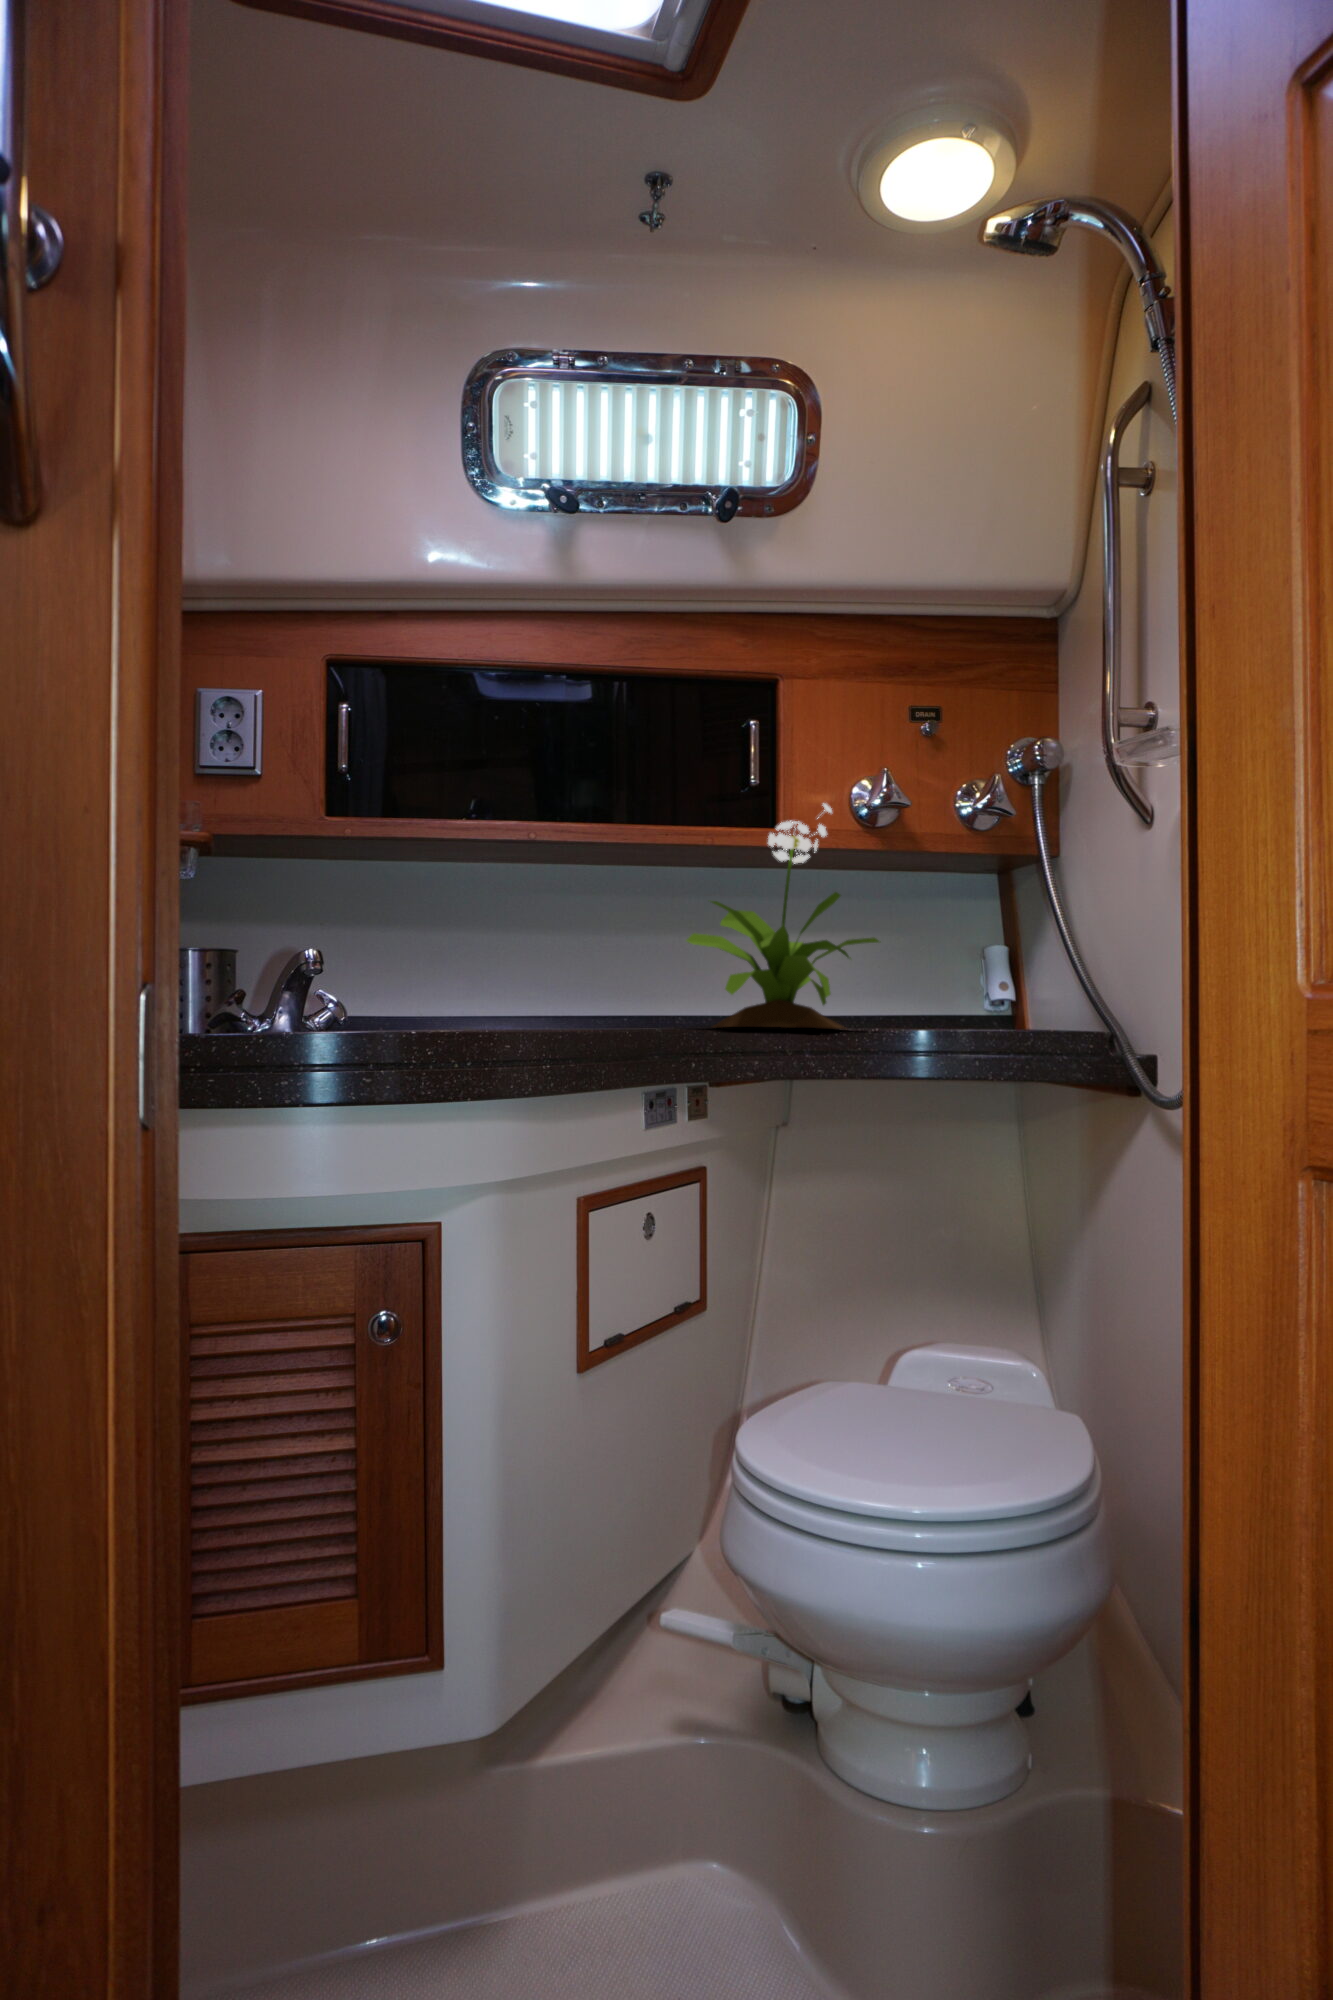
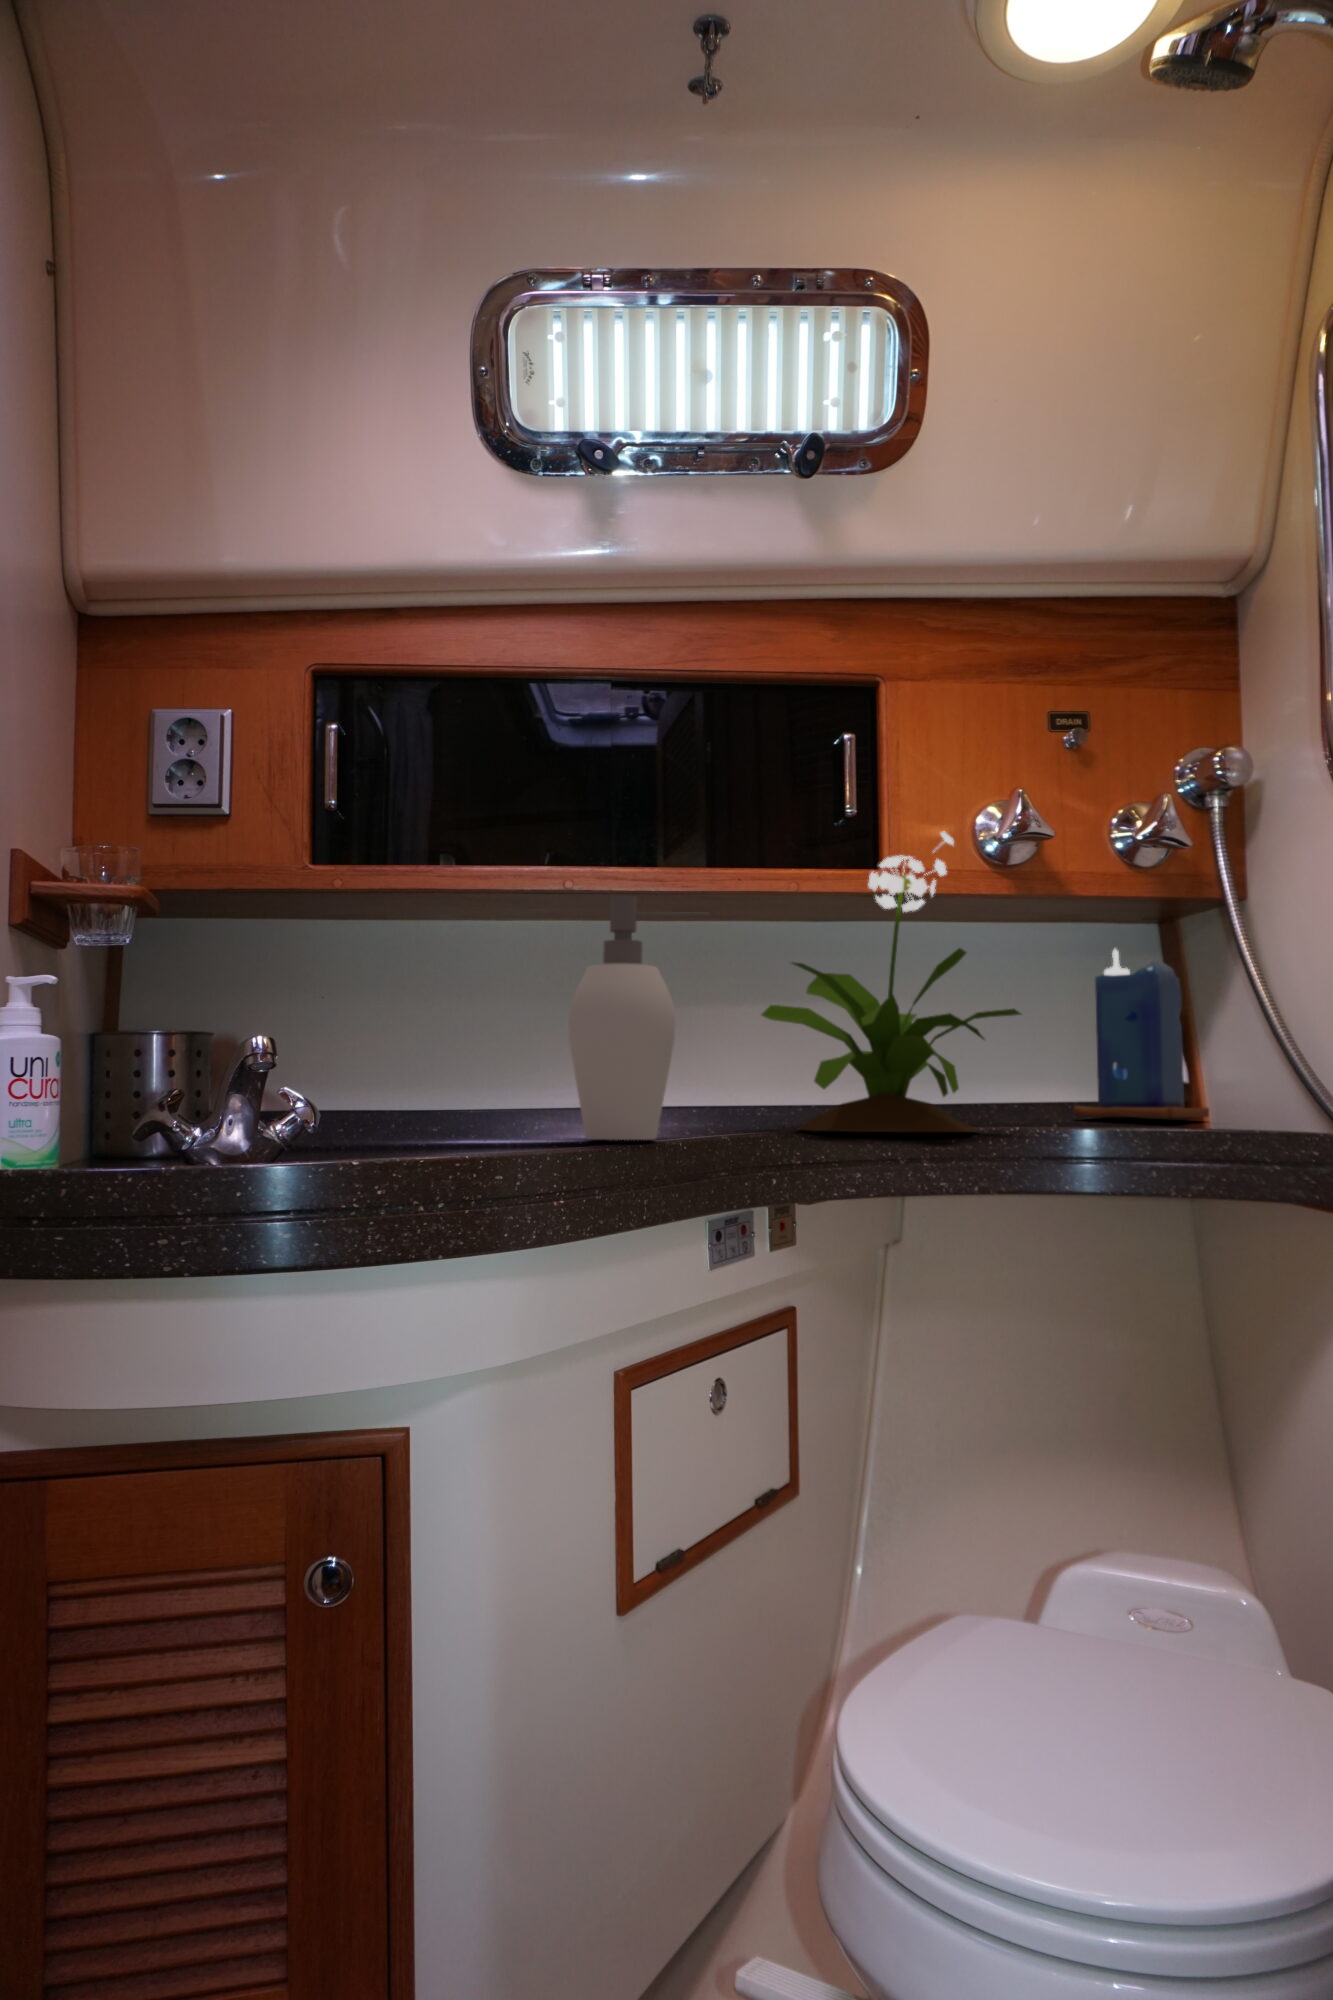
soap dispenser: none [542,848,649,1030] -> present [568,895,709,1140]
candle: none [922,895,1024,1025] -> present [1073,949,1209,1120]

